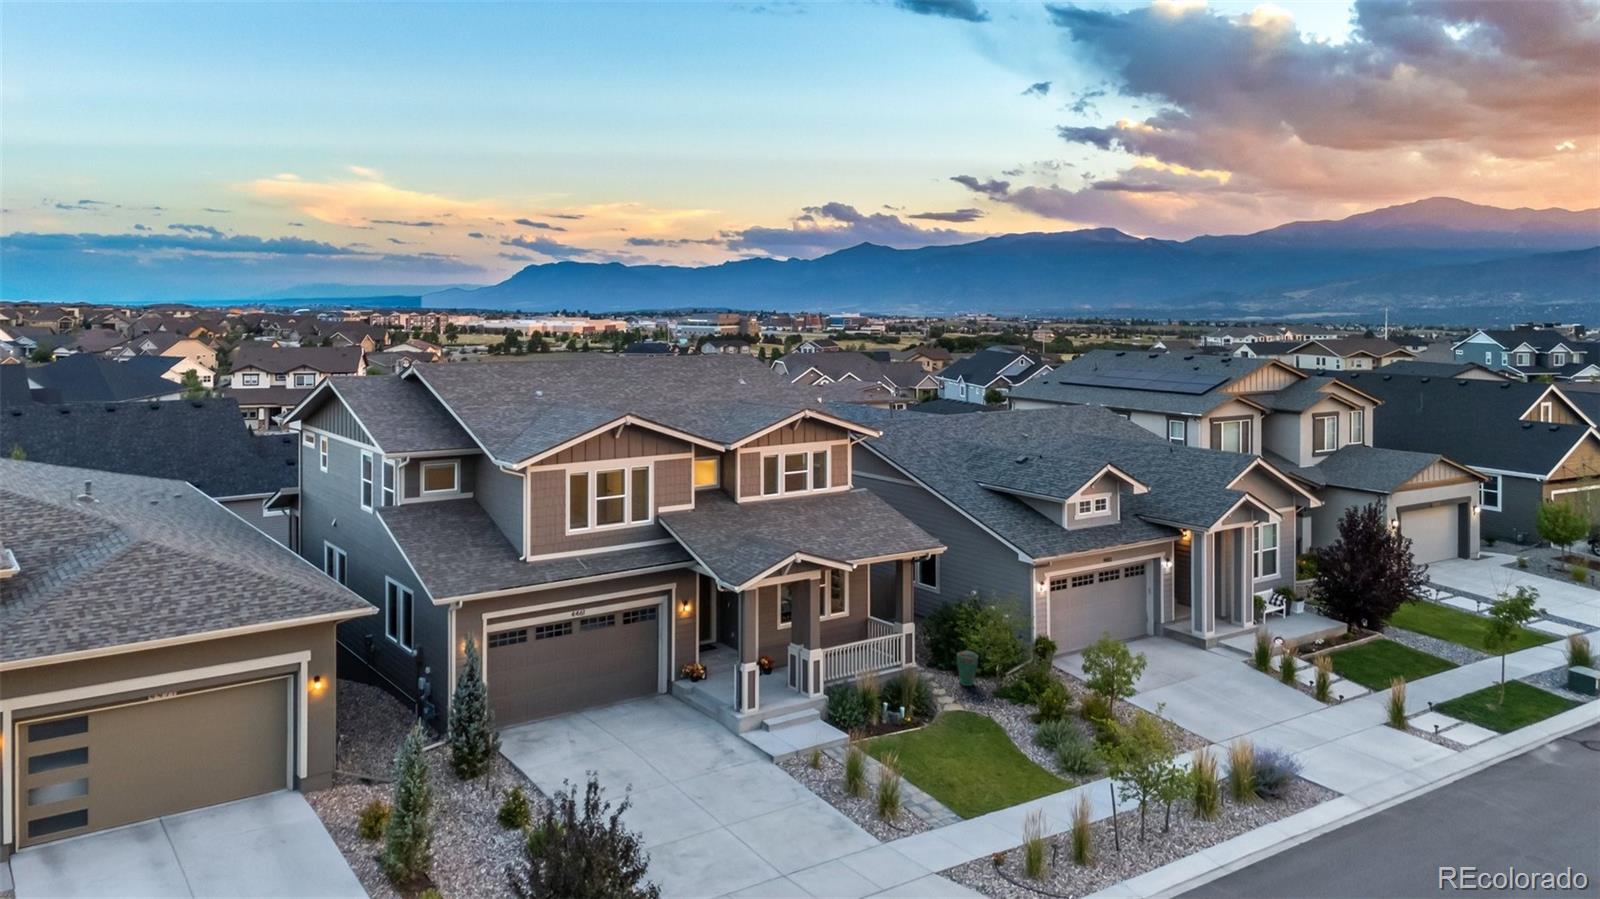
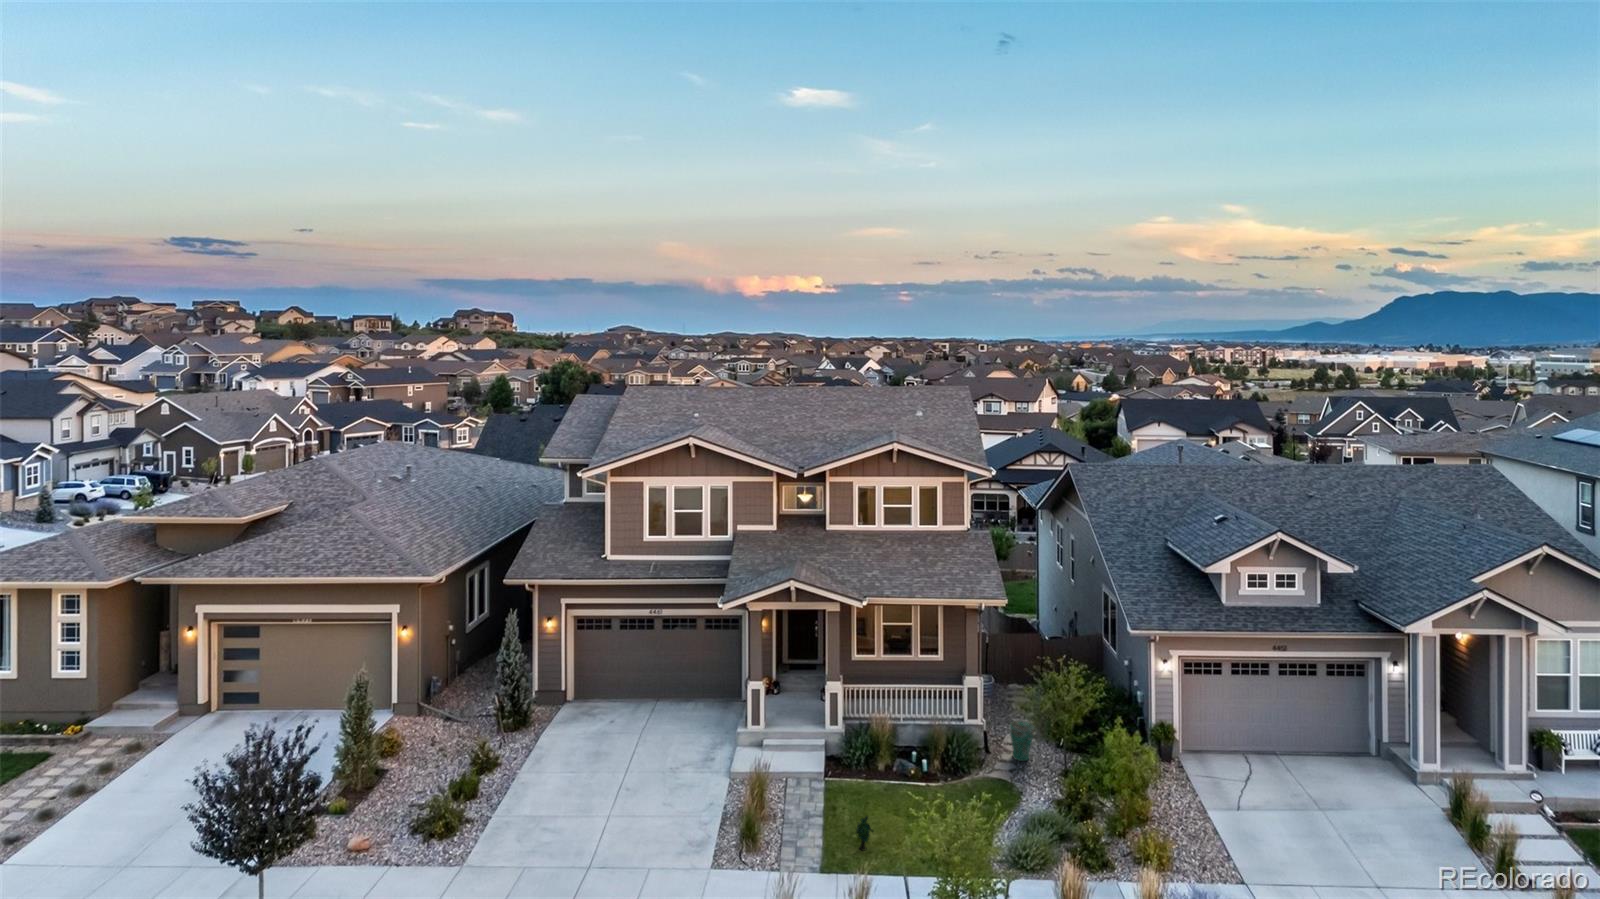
decorative plant: none [943,738,963,771] -> present [856,816,874,850]

